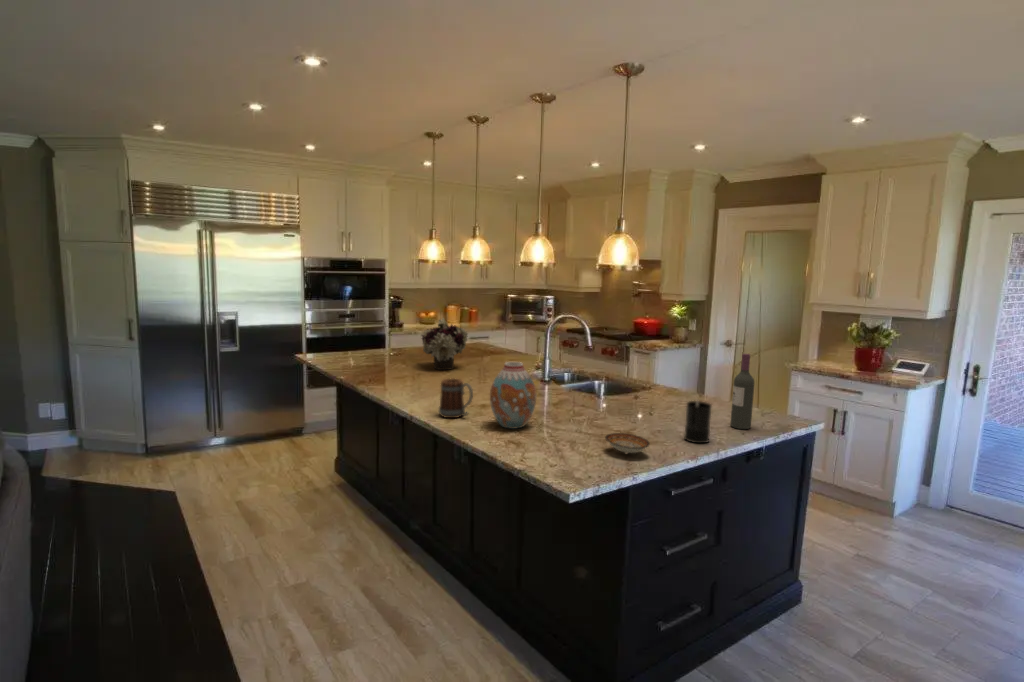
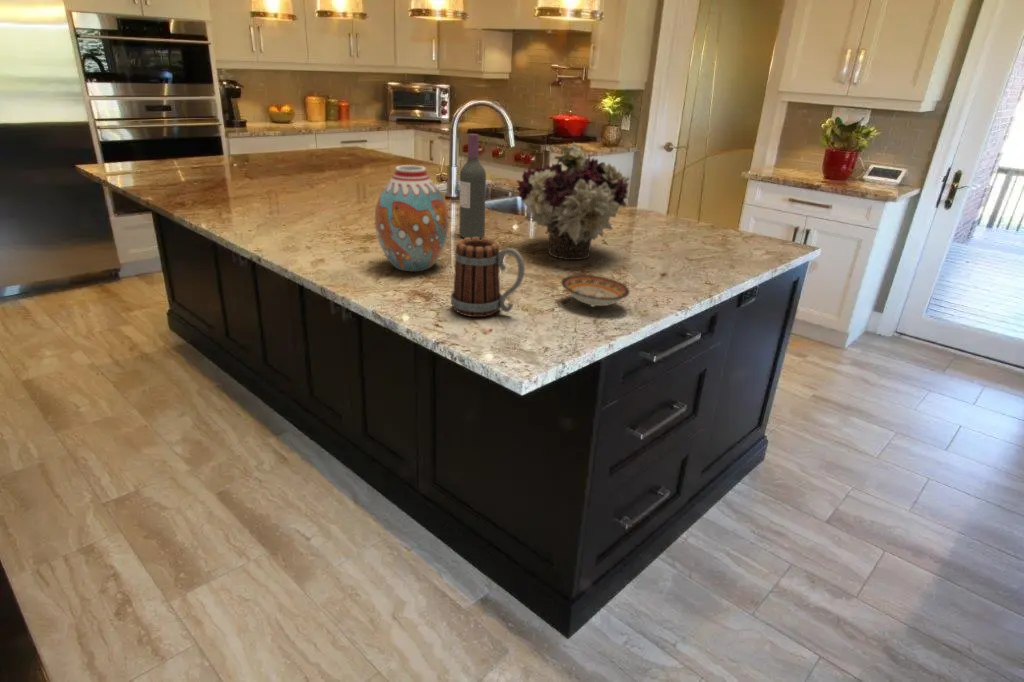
flower arrangement: present [422,318,468,370] -> present [517,143,629,260]
wine bottle: present [731,354,754,429] -> present [459,134,486,239]
mug: present [439,378,473,418] -> present [451,237,525,317]
candle: present [685,401,711,443] -> none [666,216,710,284]

